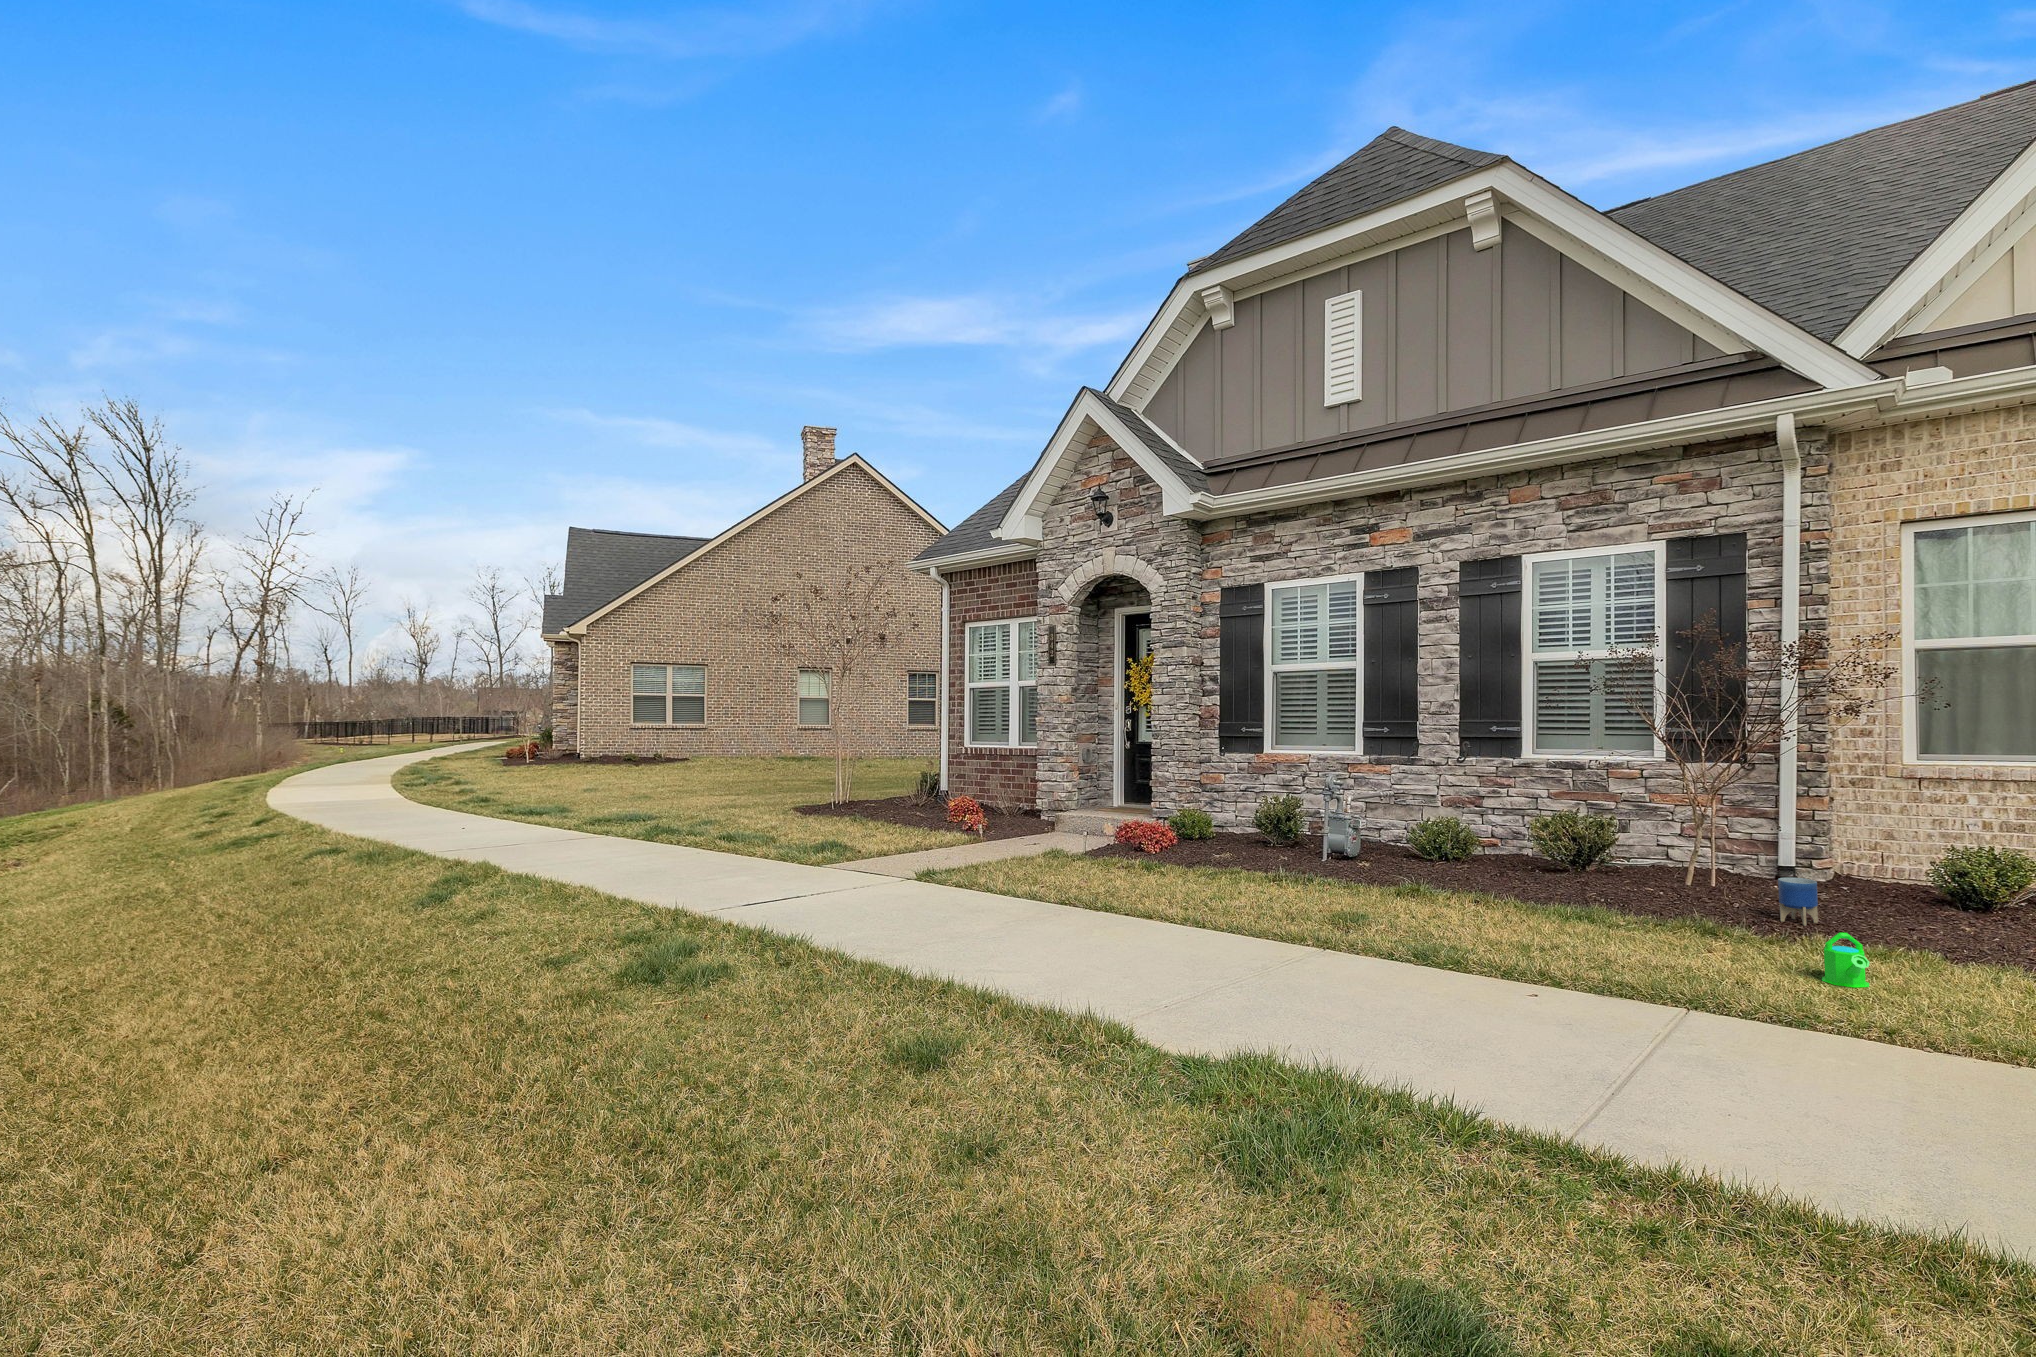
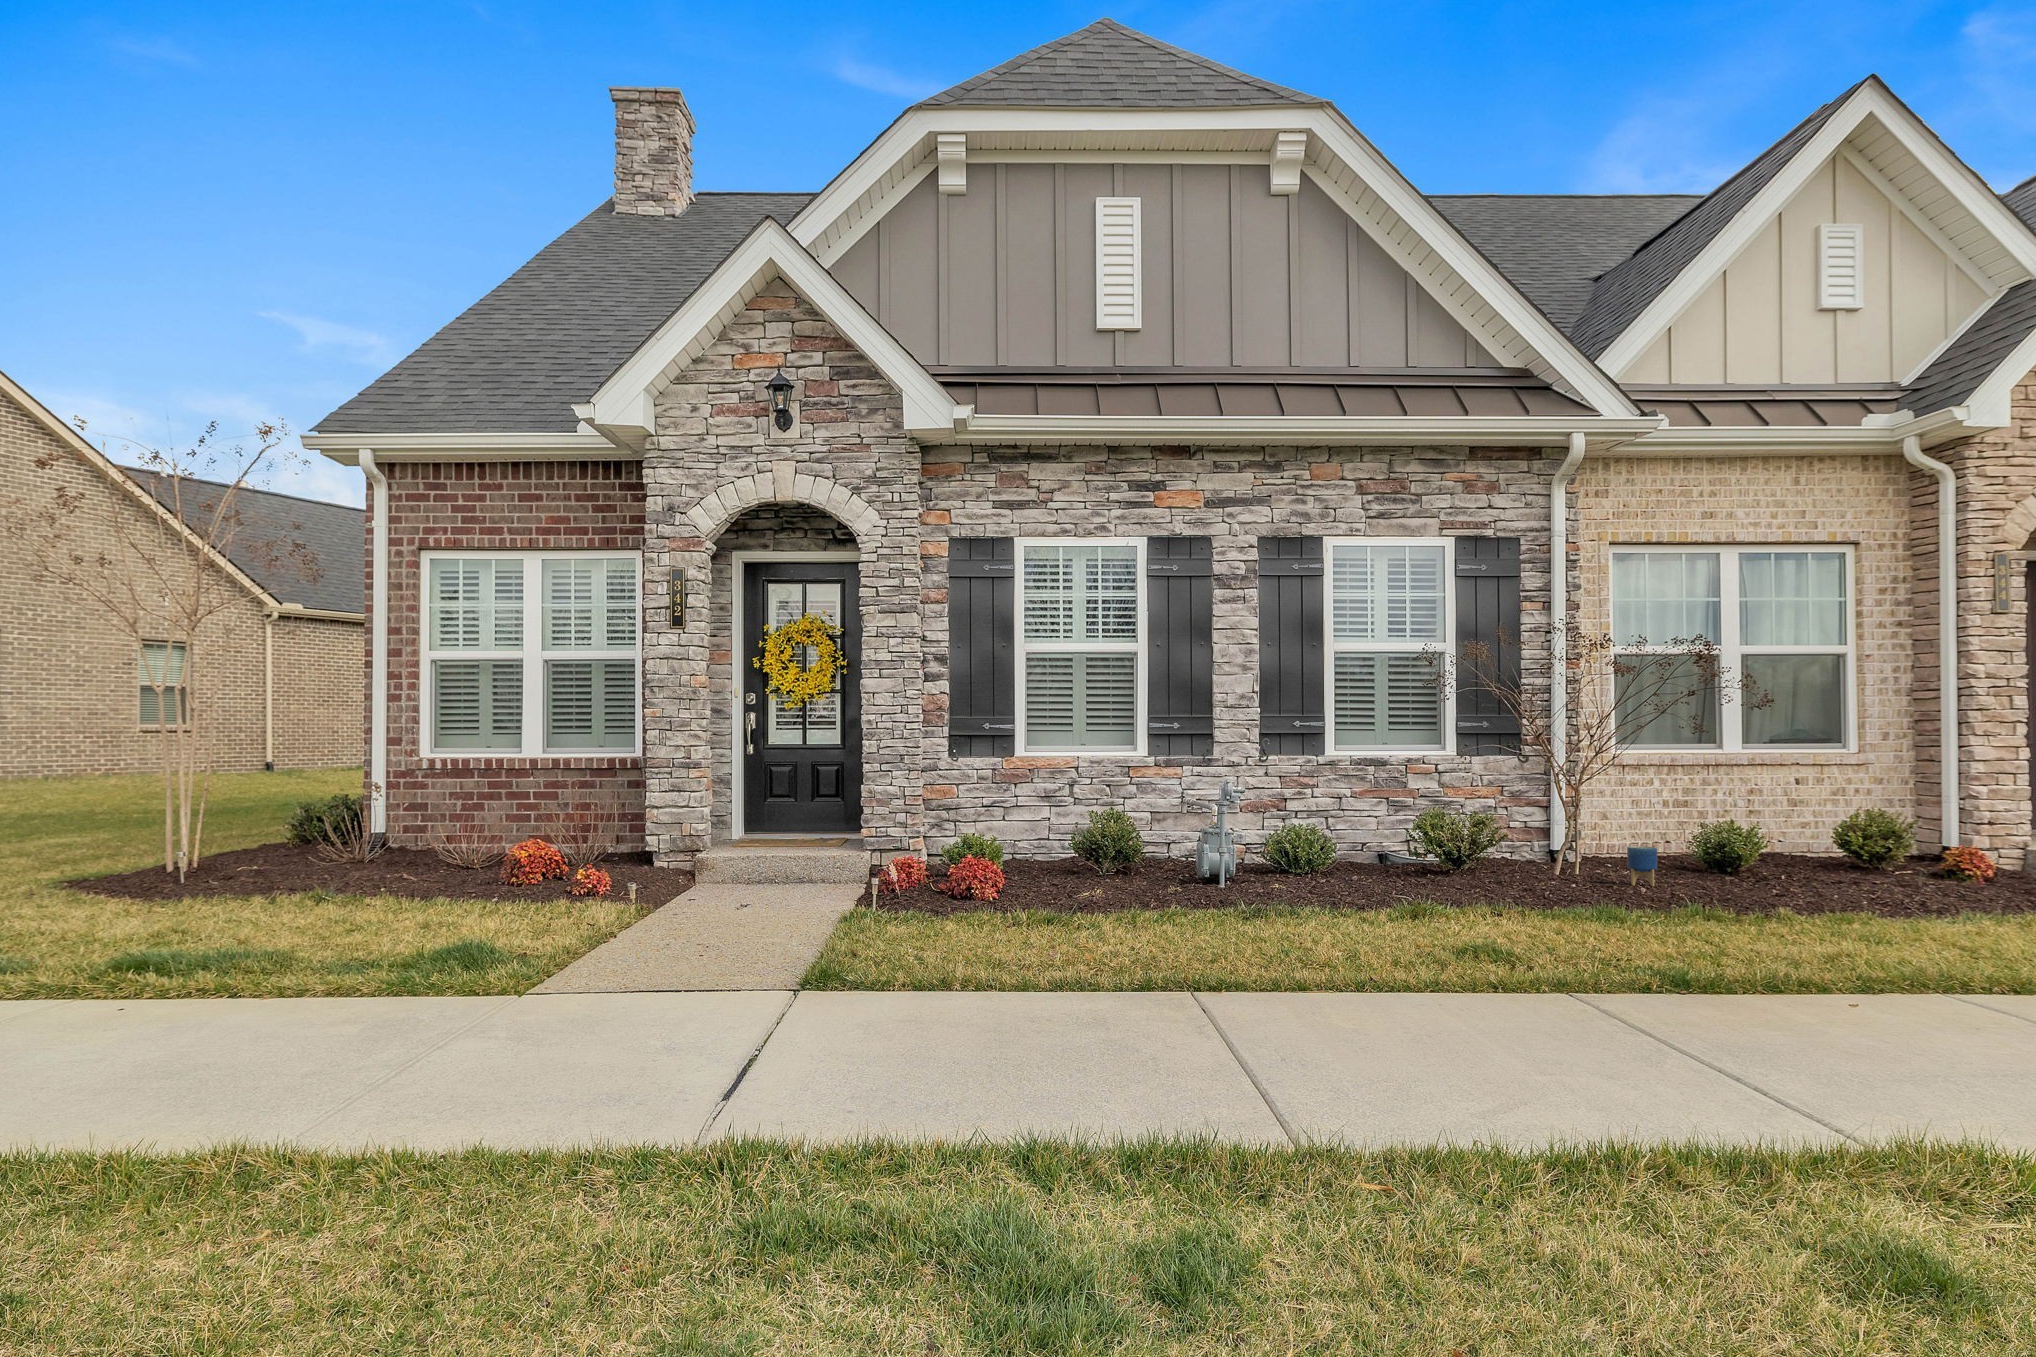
watering can: present [1822,932,1870,988] -> none [1772,864,1827,908]

